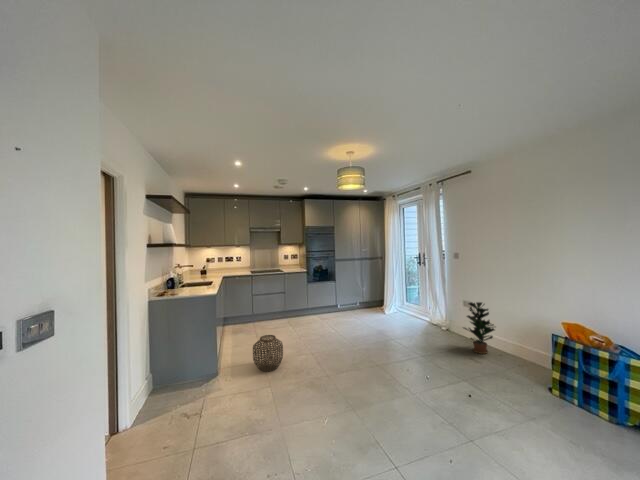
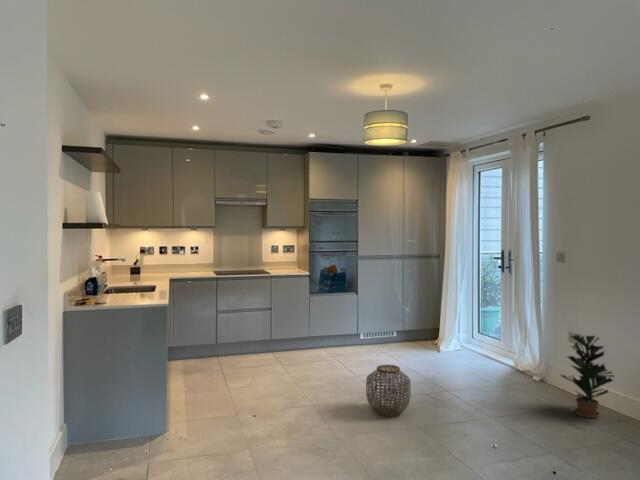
woven basket: present [253,335,283,372] -> present [366,365,410,417]

